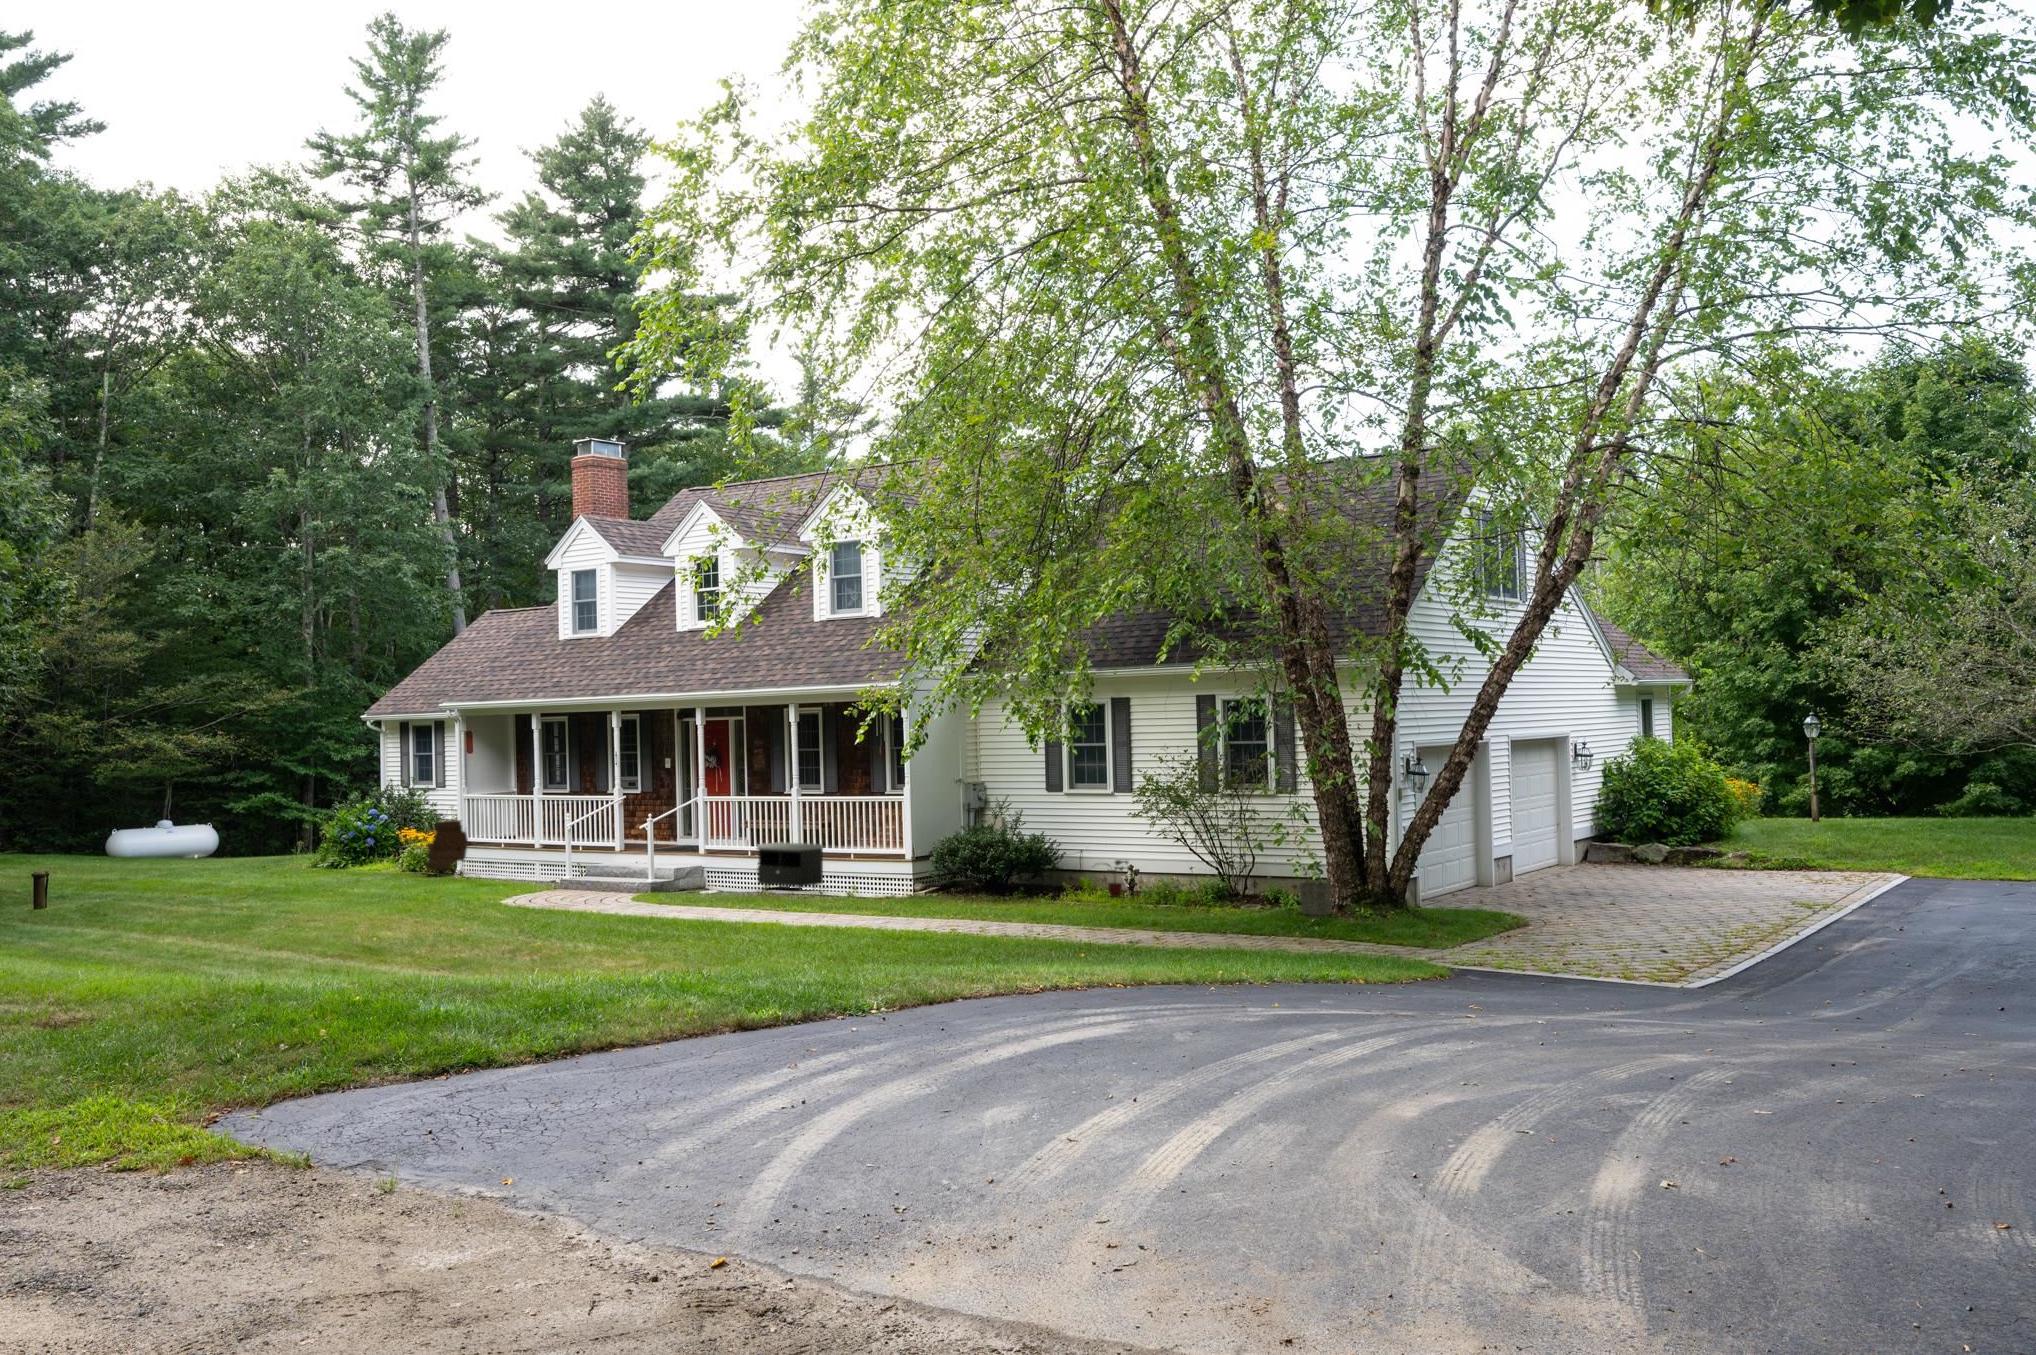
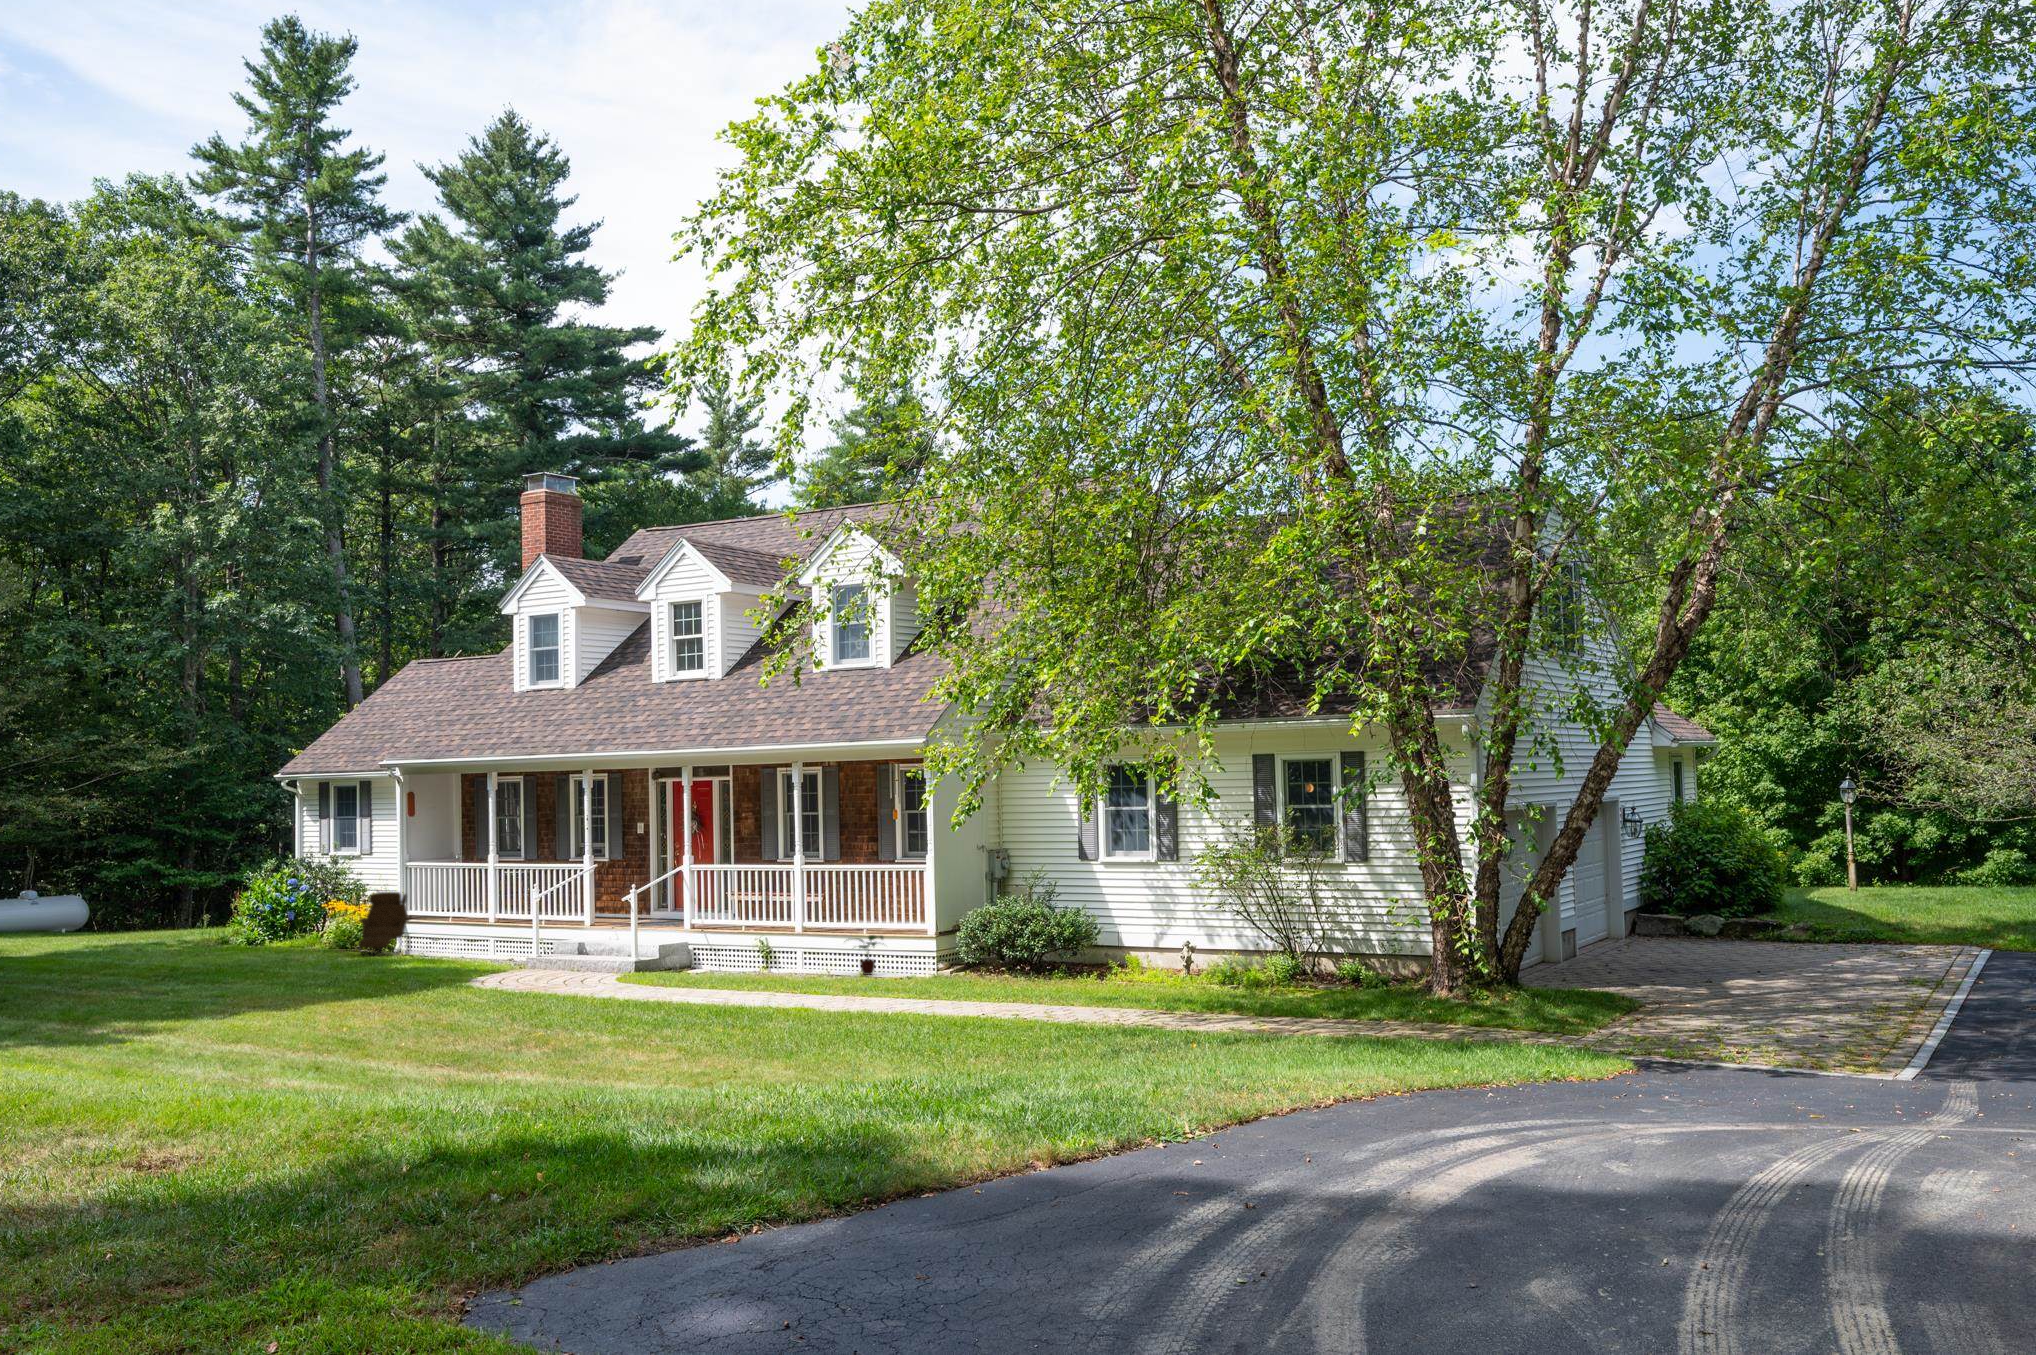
storage bench: present [757,842,823,890] -> none [753,917,829,972]
potted plant: present [1106,860,1128,897] -> present [857,935,883,975]
bucket: present [1299,881,1332,916] -> none [1395,959,1437,1000]

